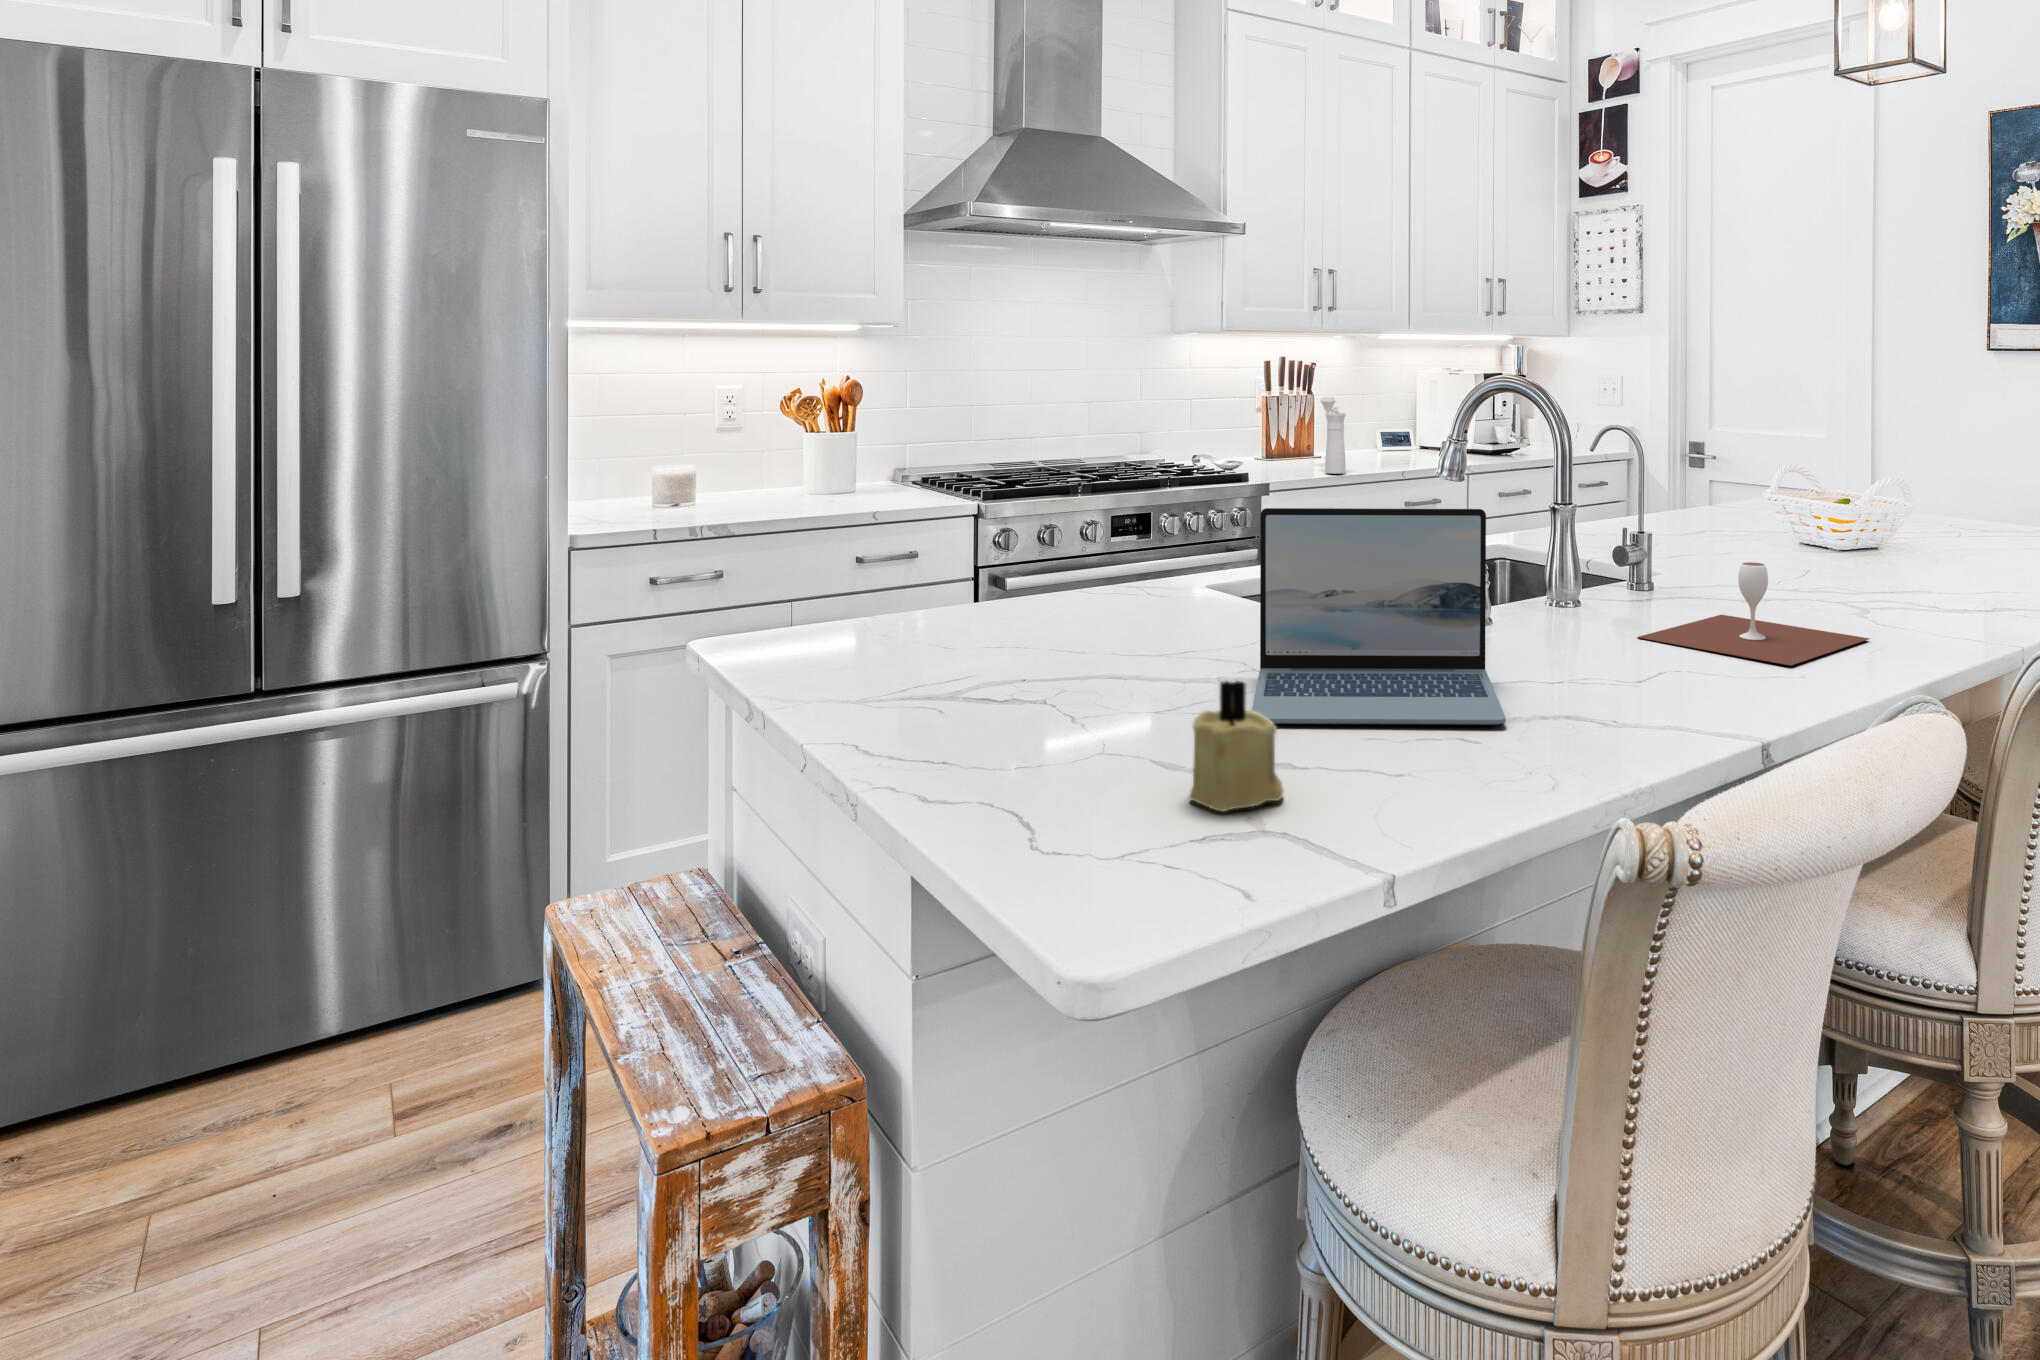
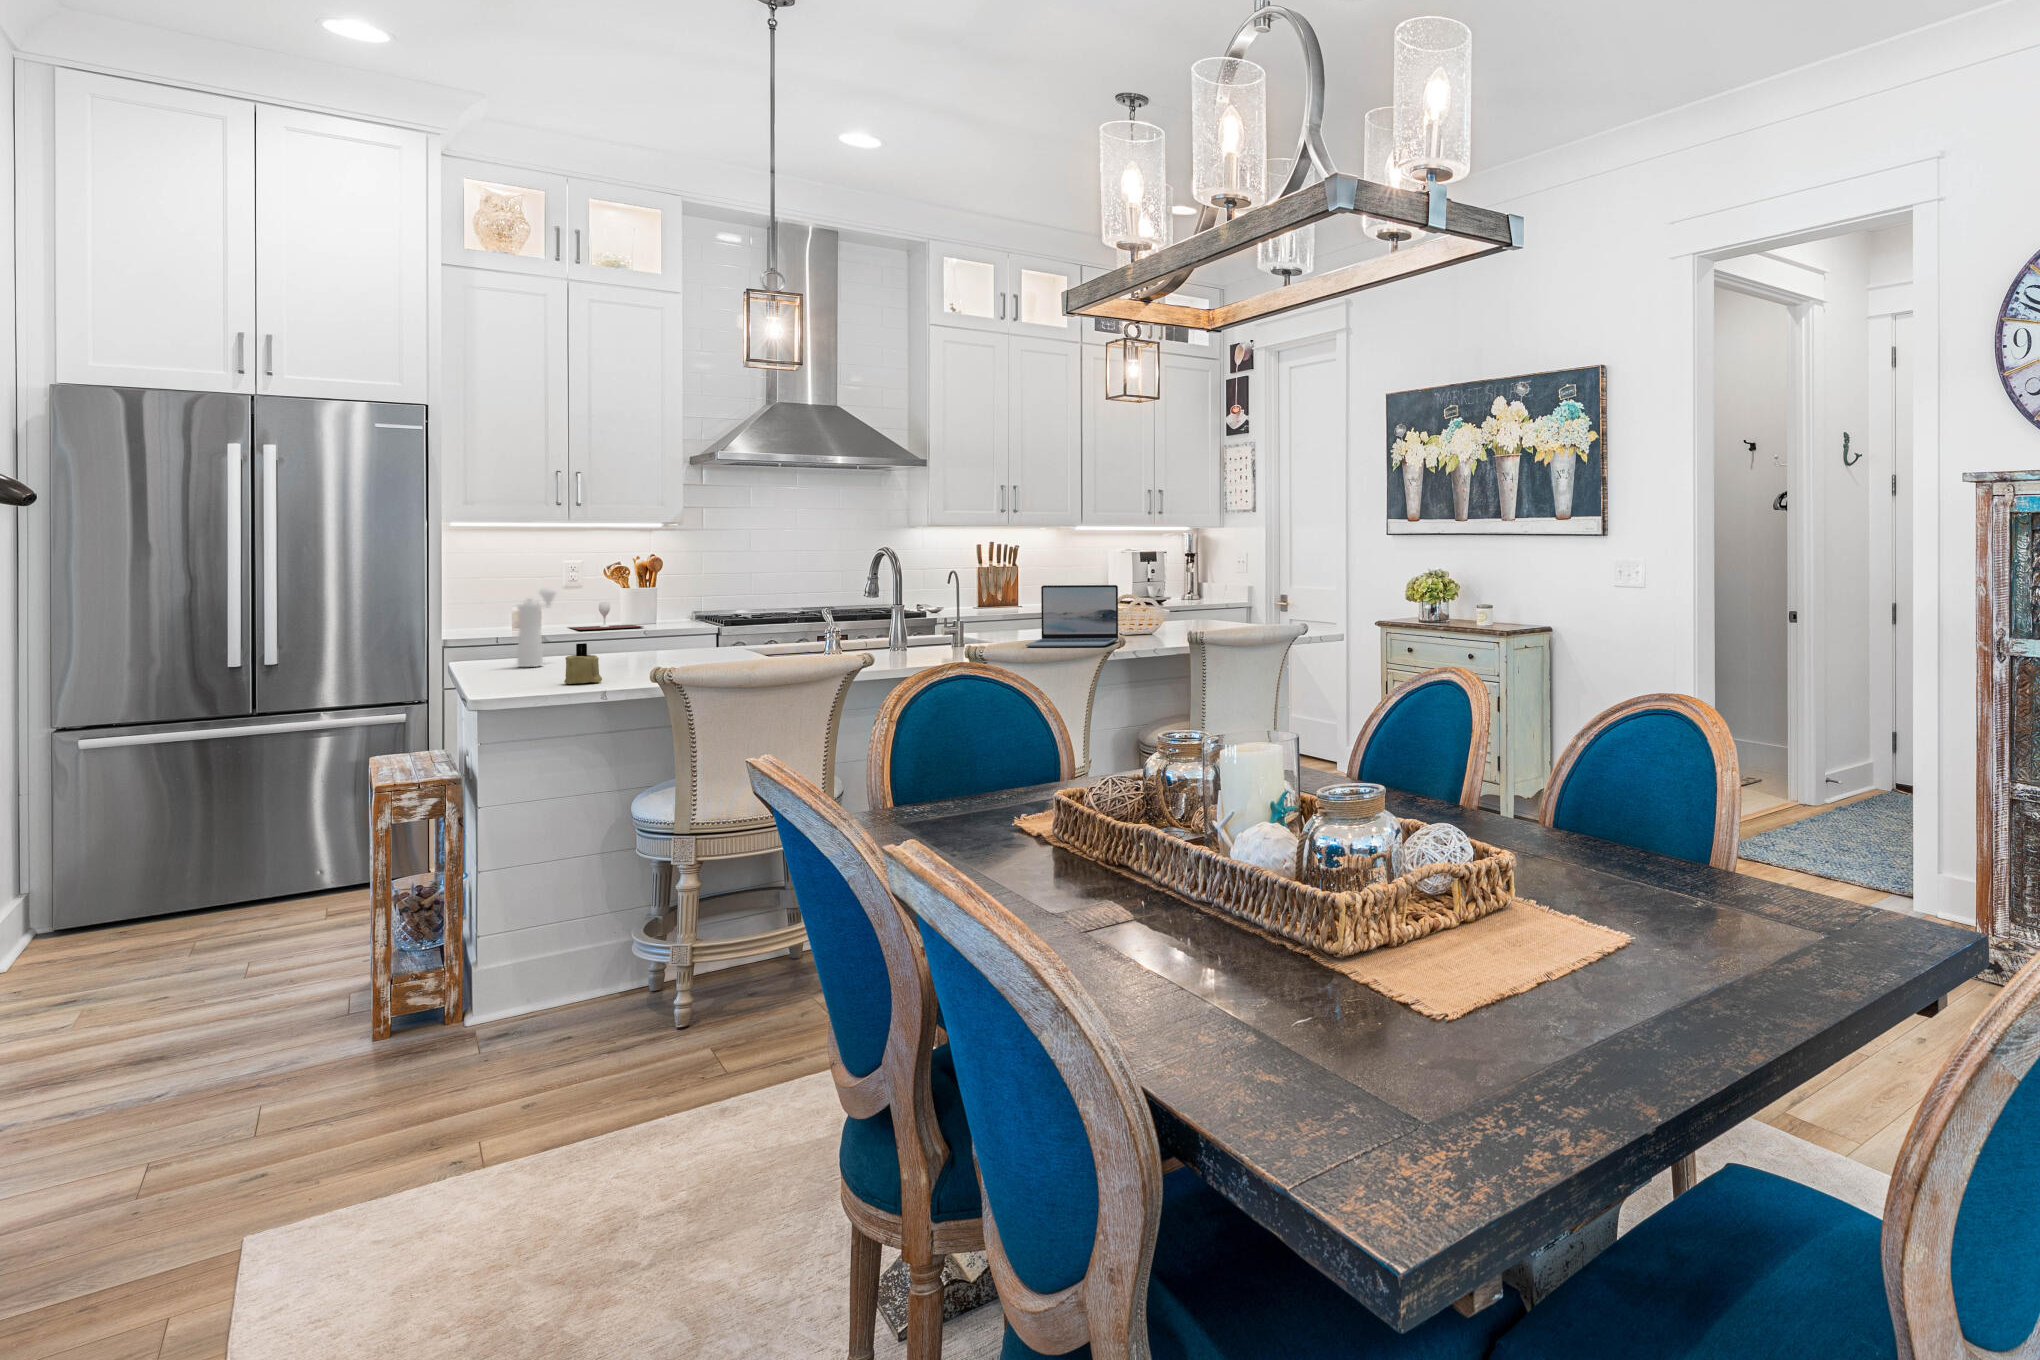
pepper mill: present [1321,397,1346,474] -> present [517,588,557,667]
laptop: present [1252,508,1506,725] -> present [1025,585,1118,647]
wine glass: present [1637,562,1869,666] -> present [569,602,643,630]

